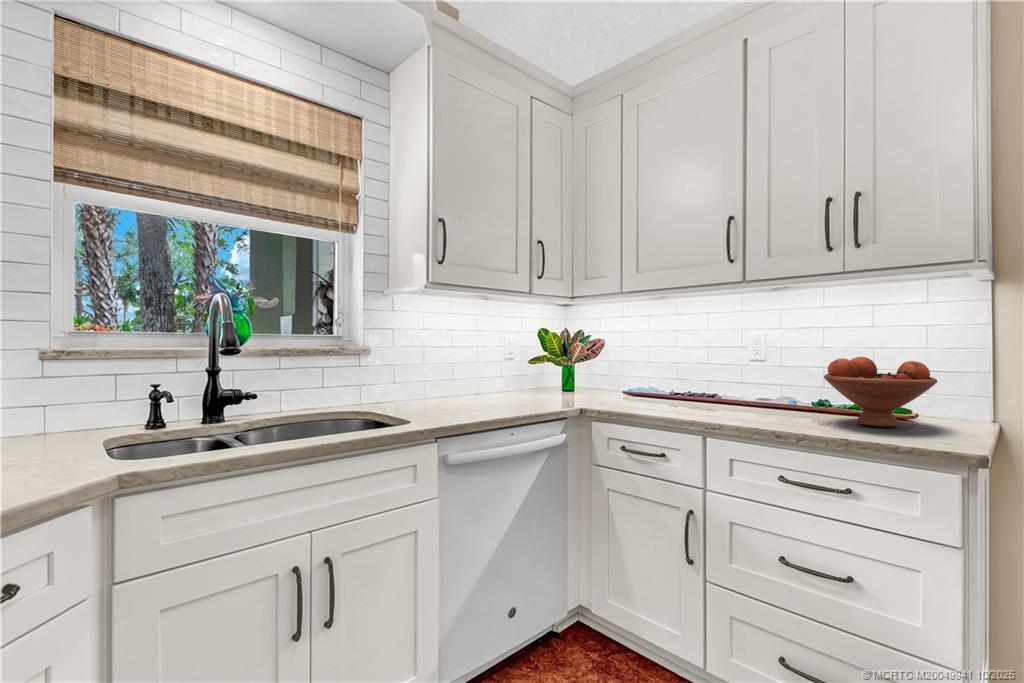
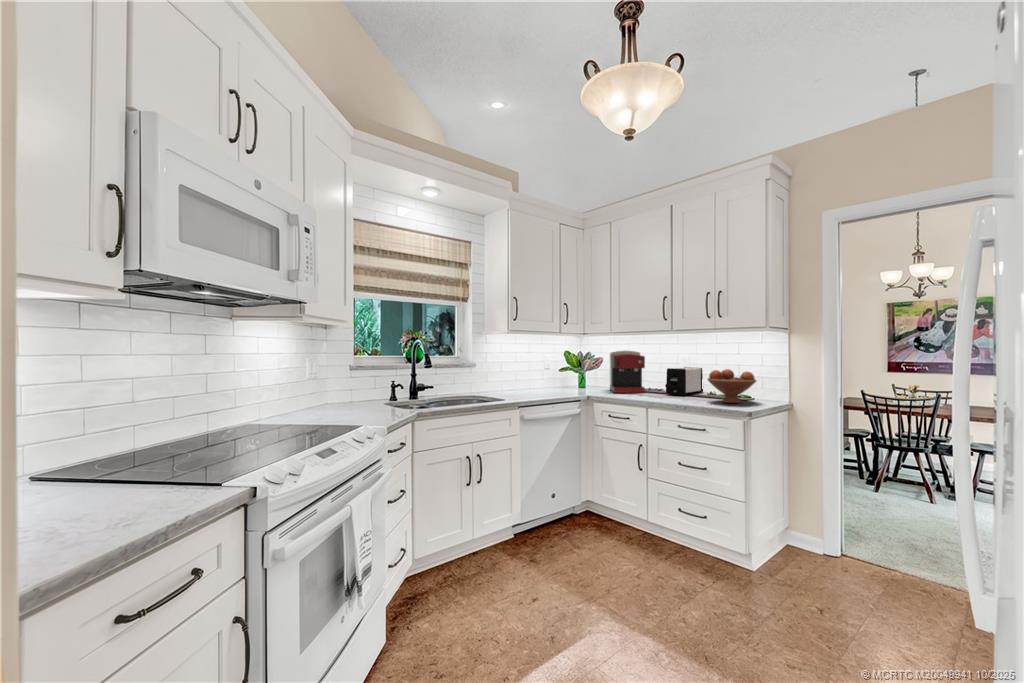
coffee maker: none [617,326,683,402] -> present [610,351,645,393]
toaster: none [725,355,789,408] -> present [665,367,703,396]

